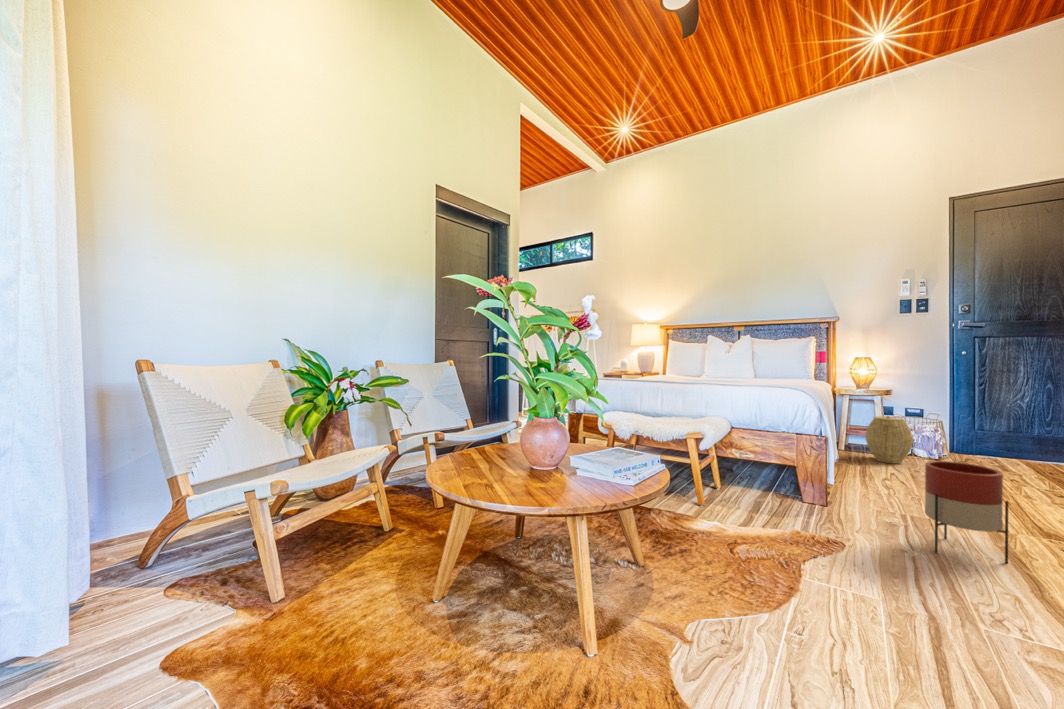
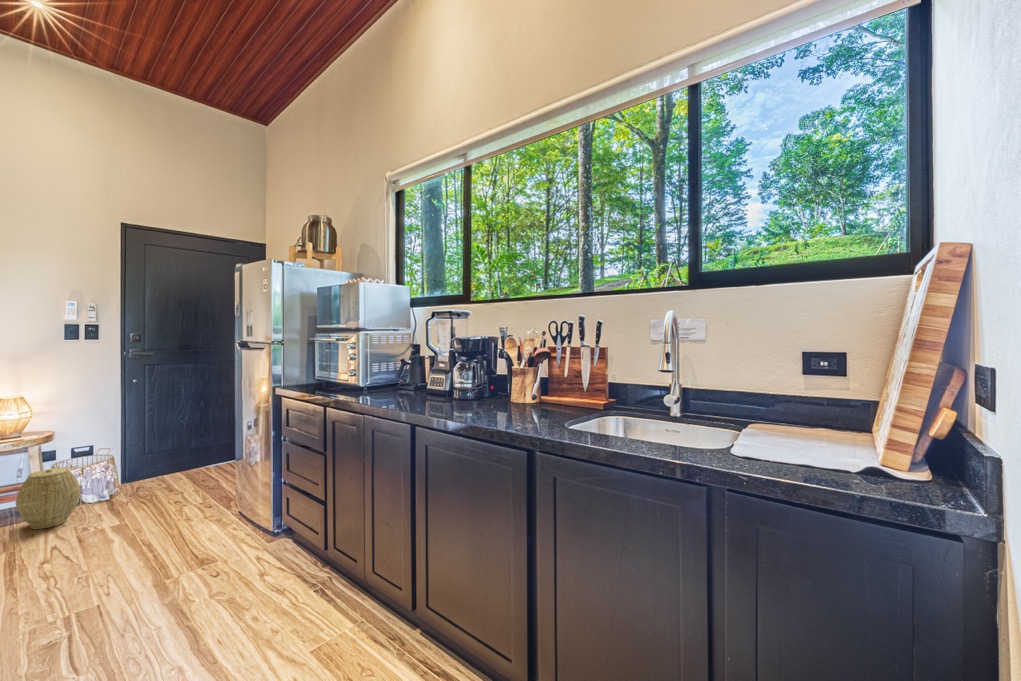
planter: present [925,461,1008,563] -> none [91,534,174,659]

